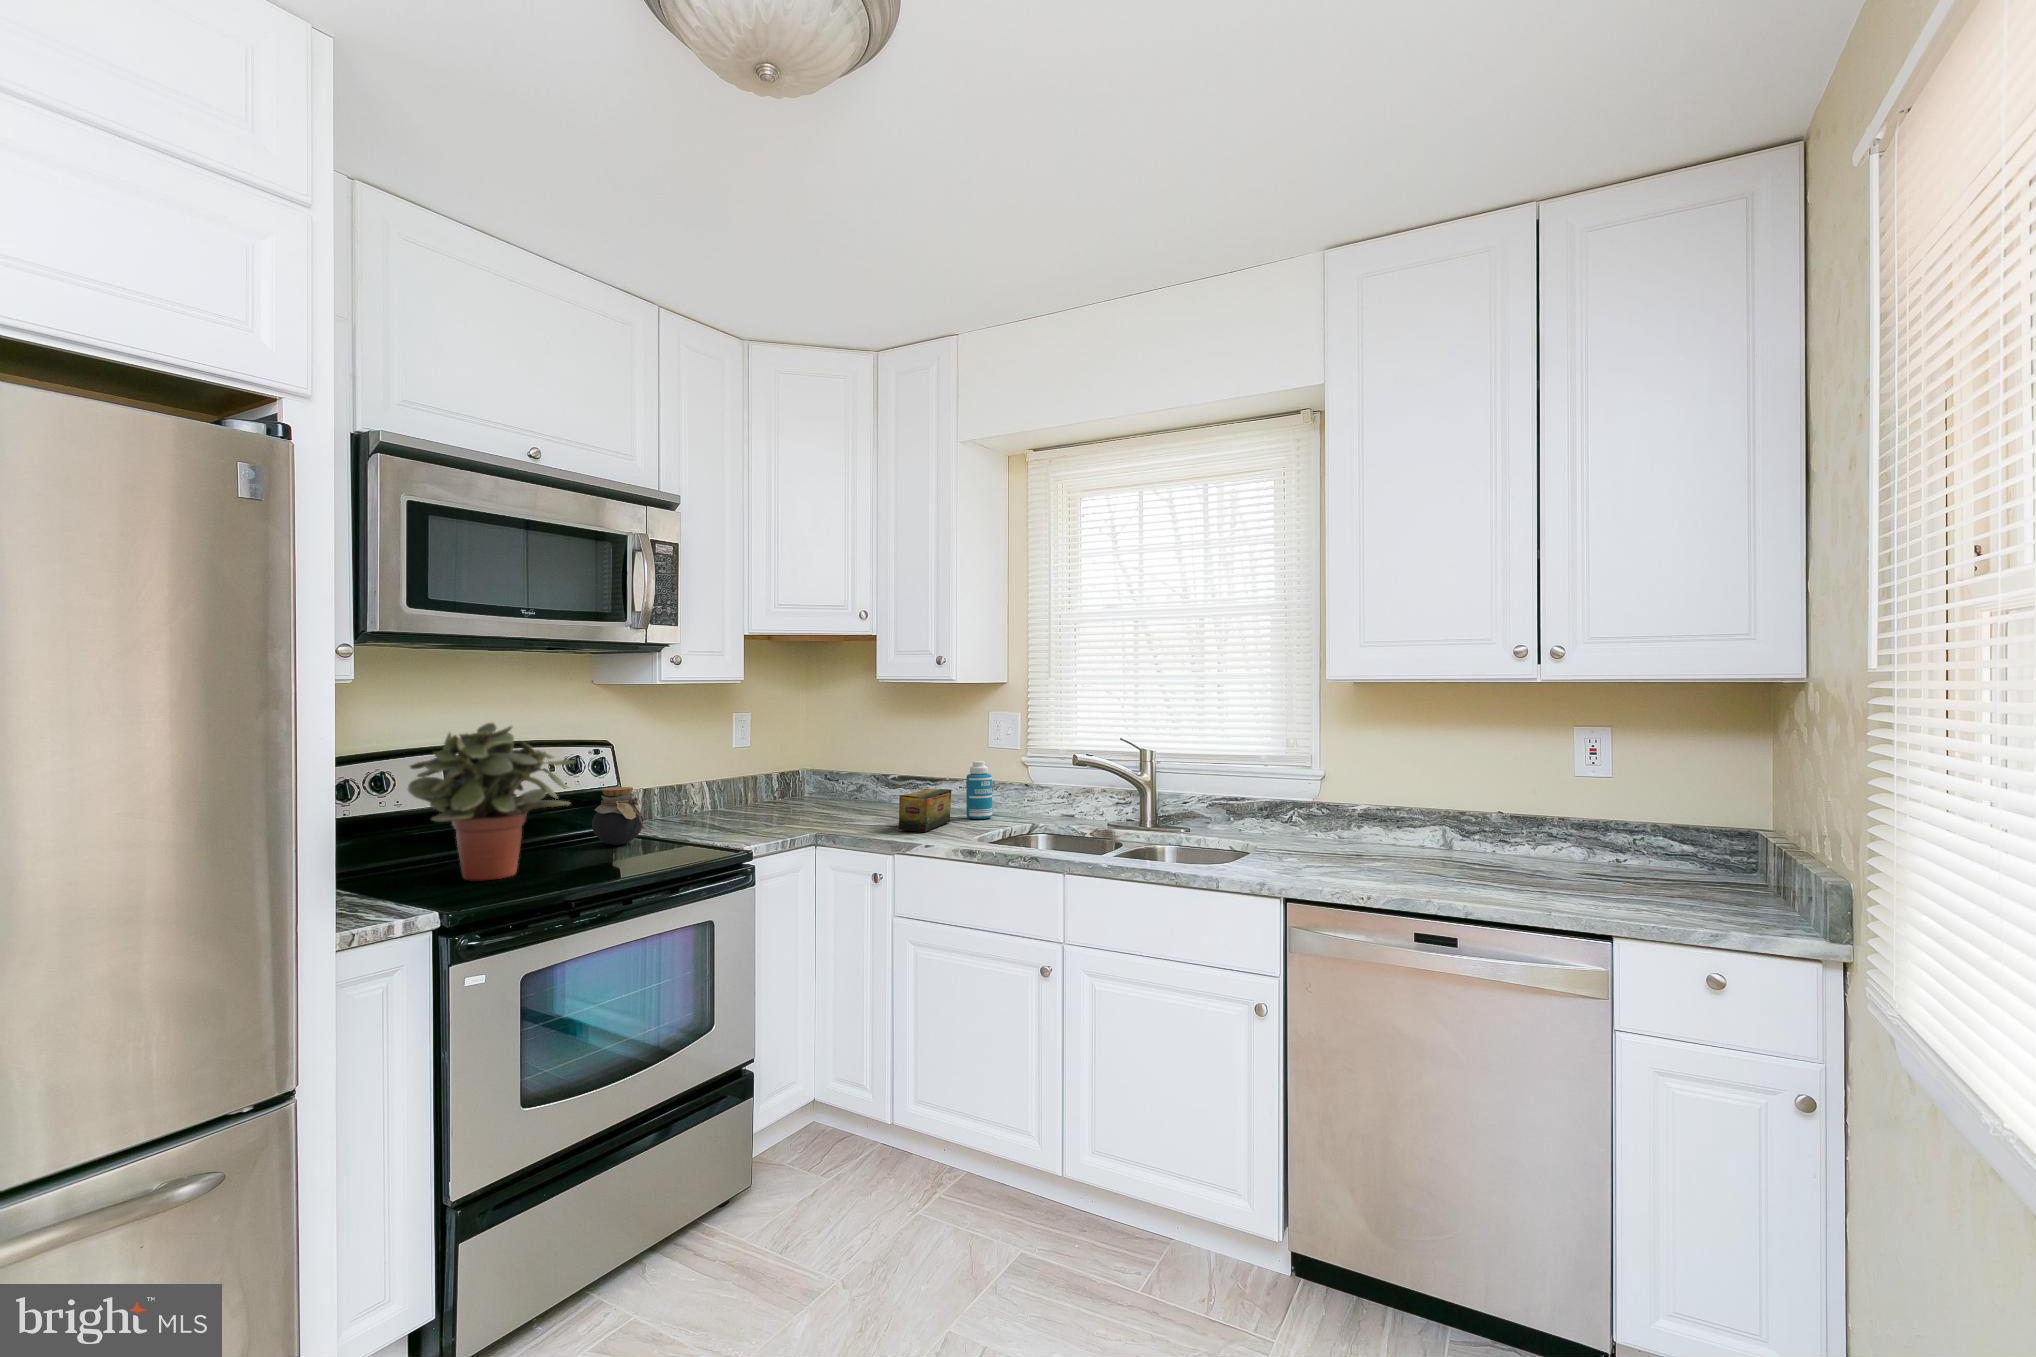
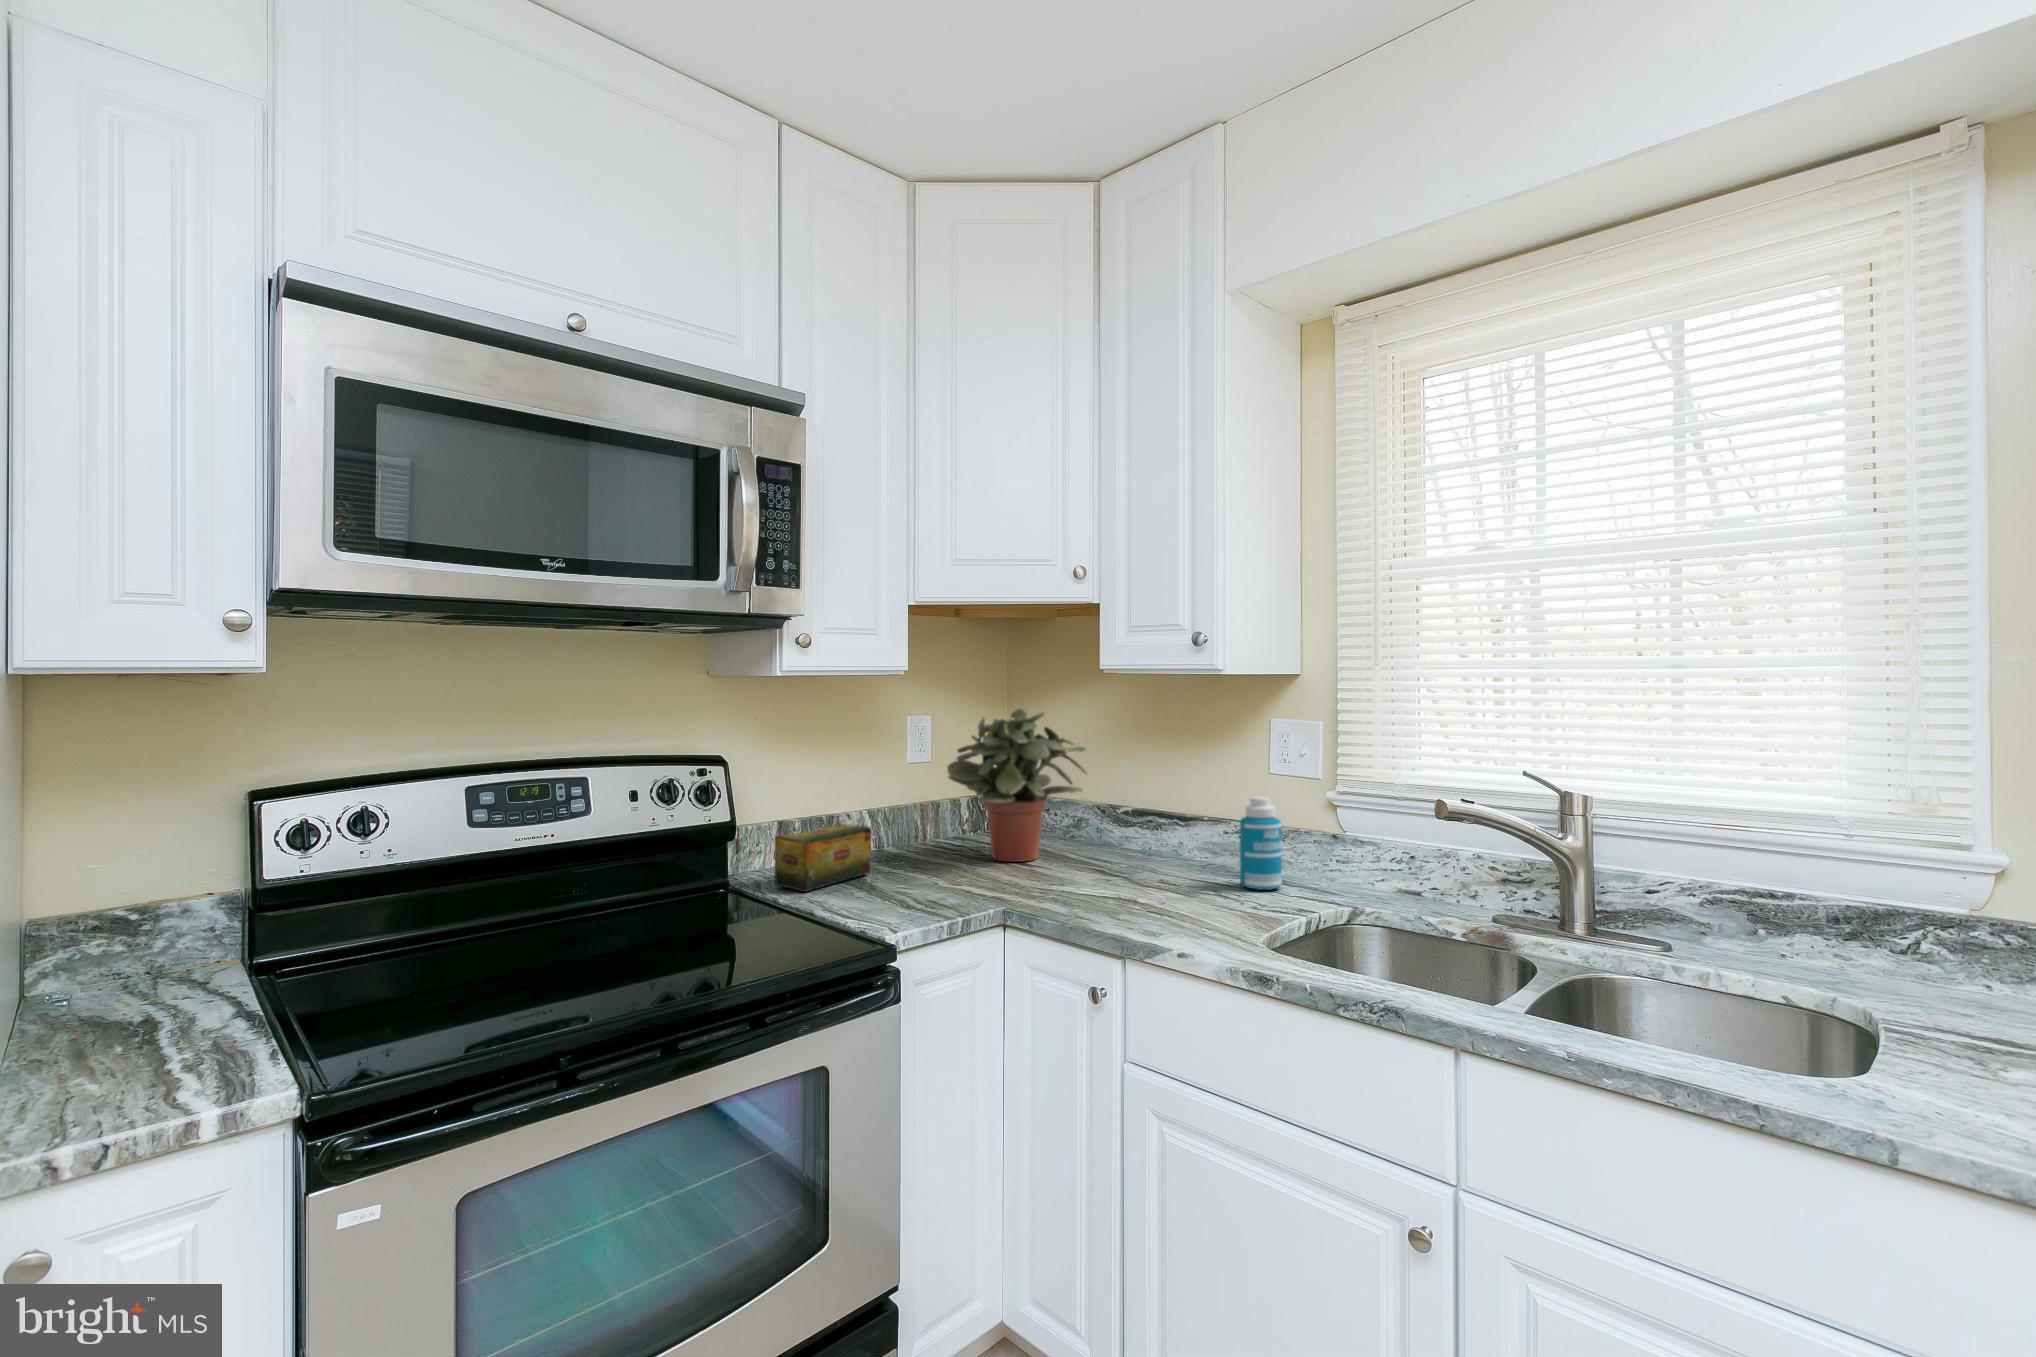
potted plant: present [408,723,575,881] -> present [947,709,1087,862]
jar: present [592,787,645,845] -> none [675,828,748,917]
tea box: present [899,789,952,832] -> present [775,824,872,892]

